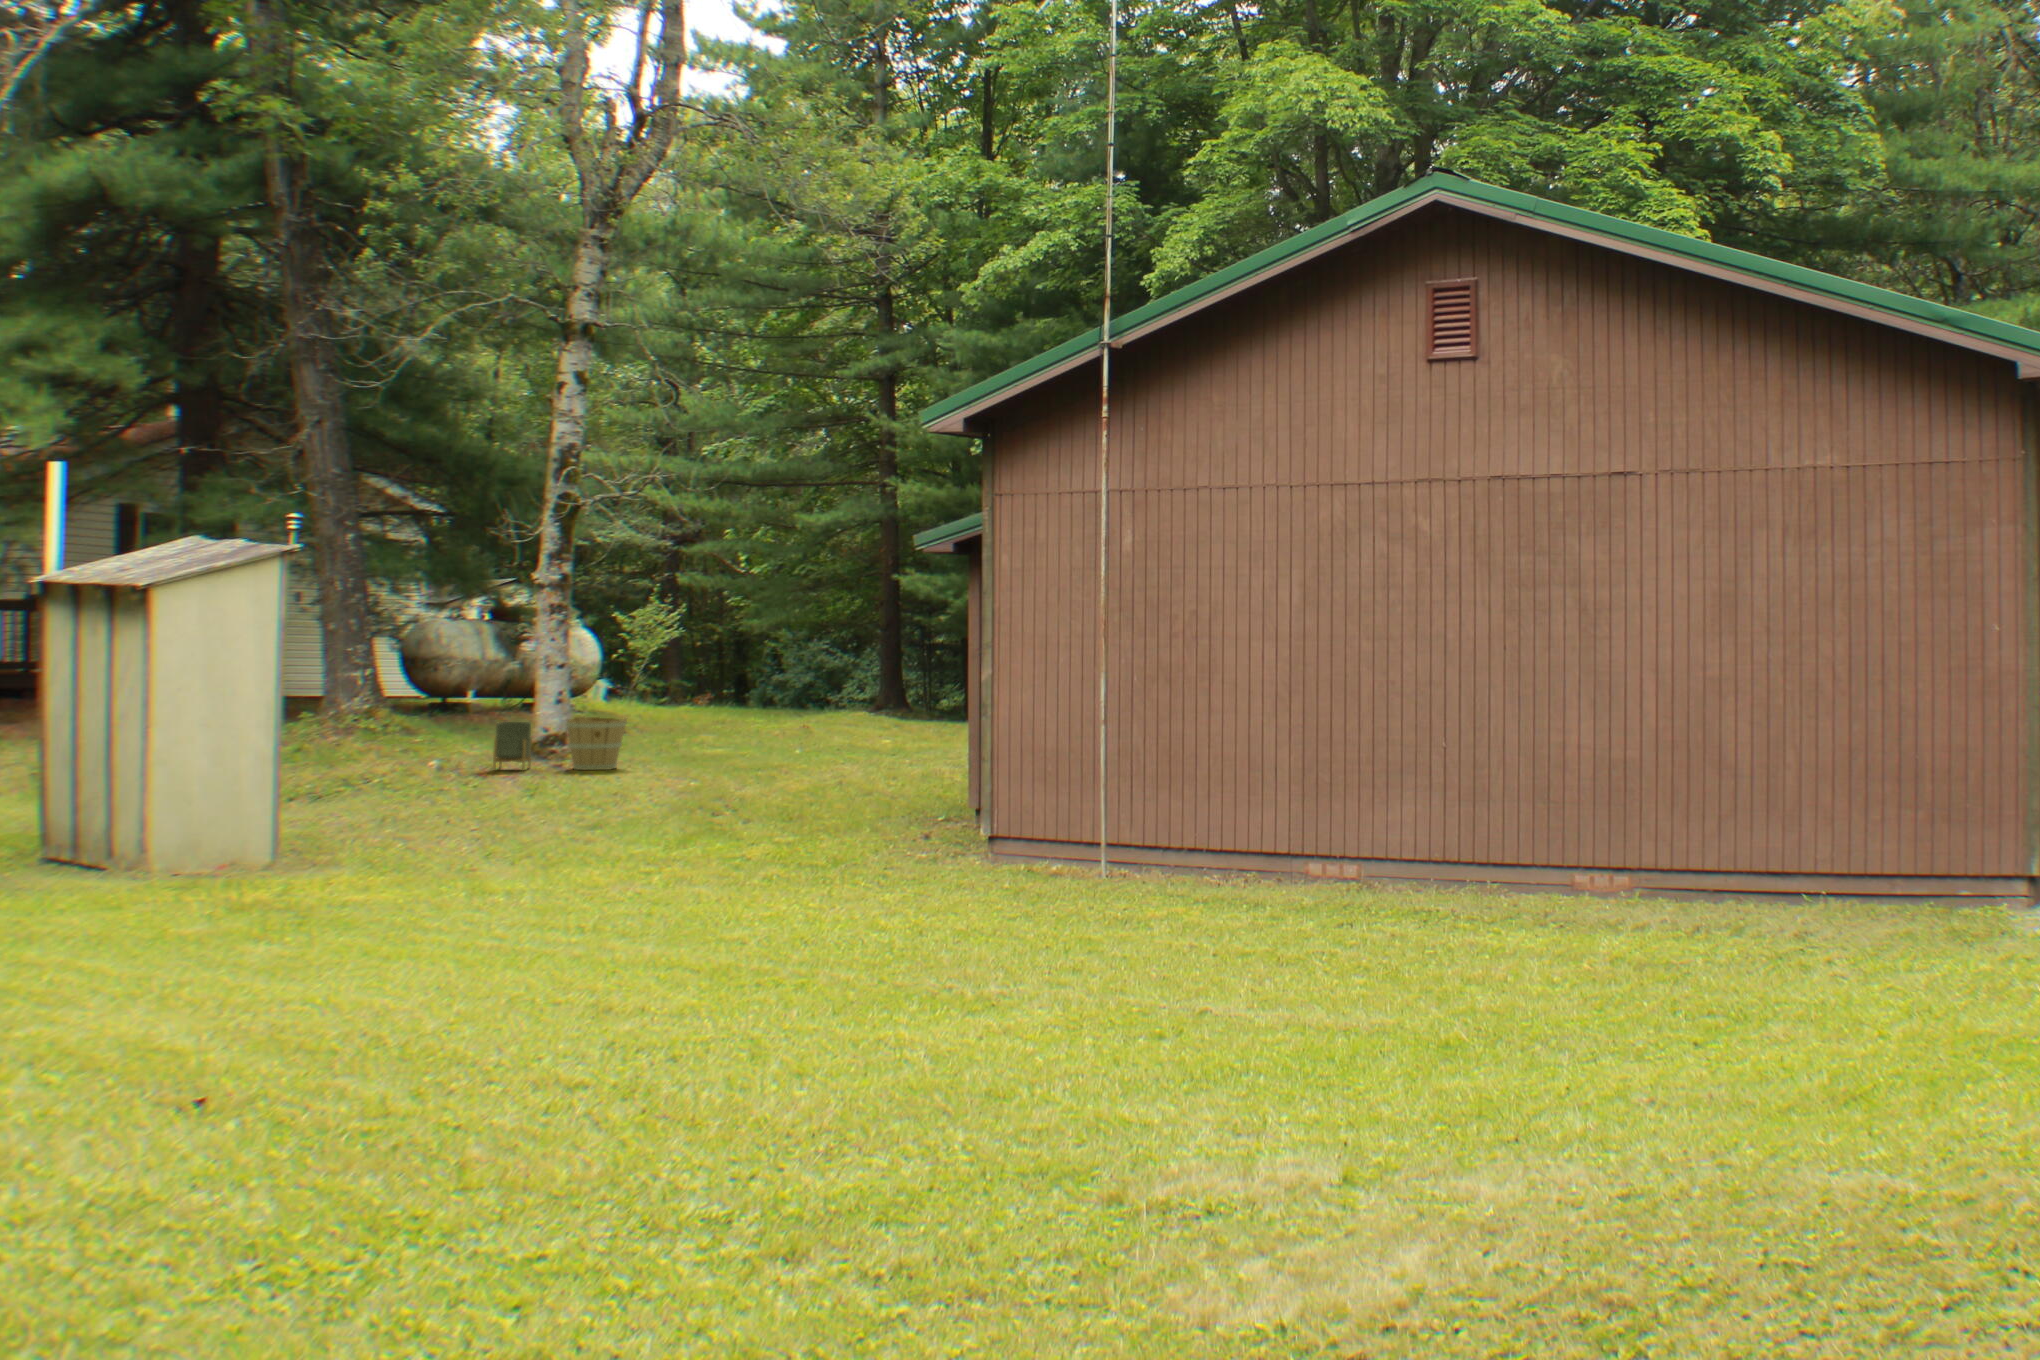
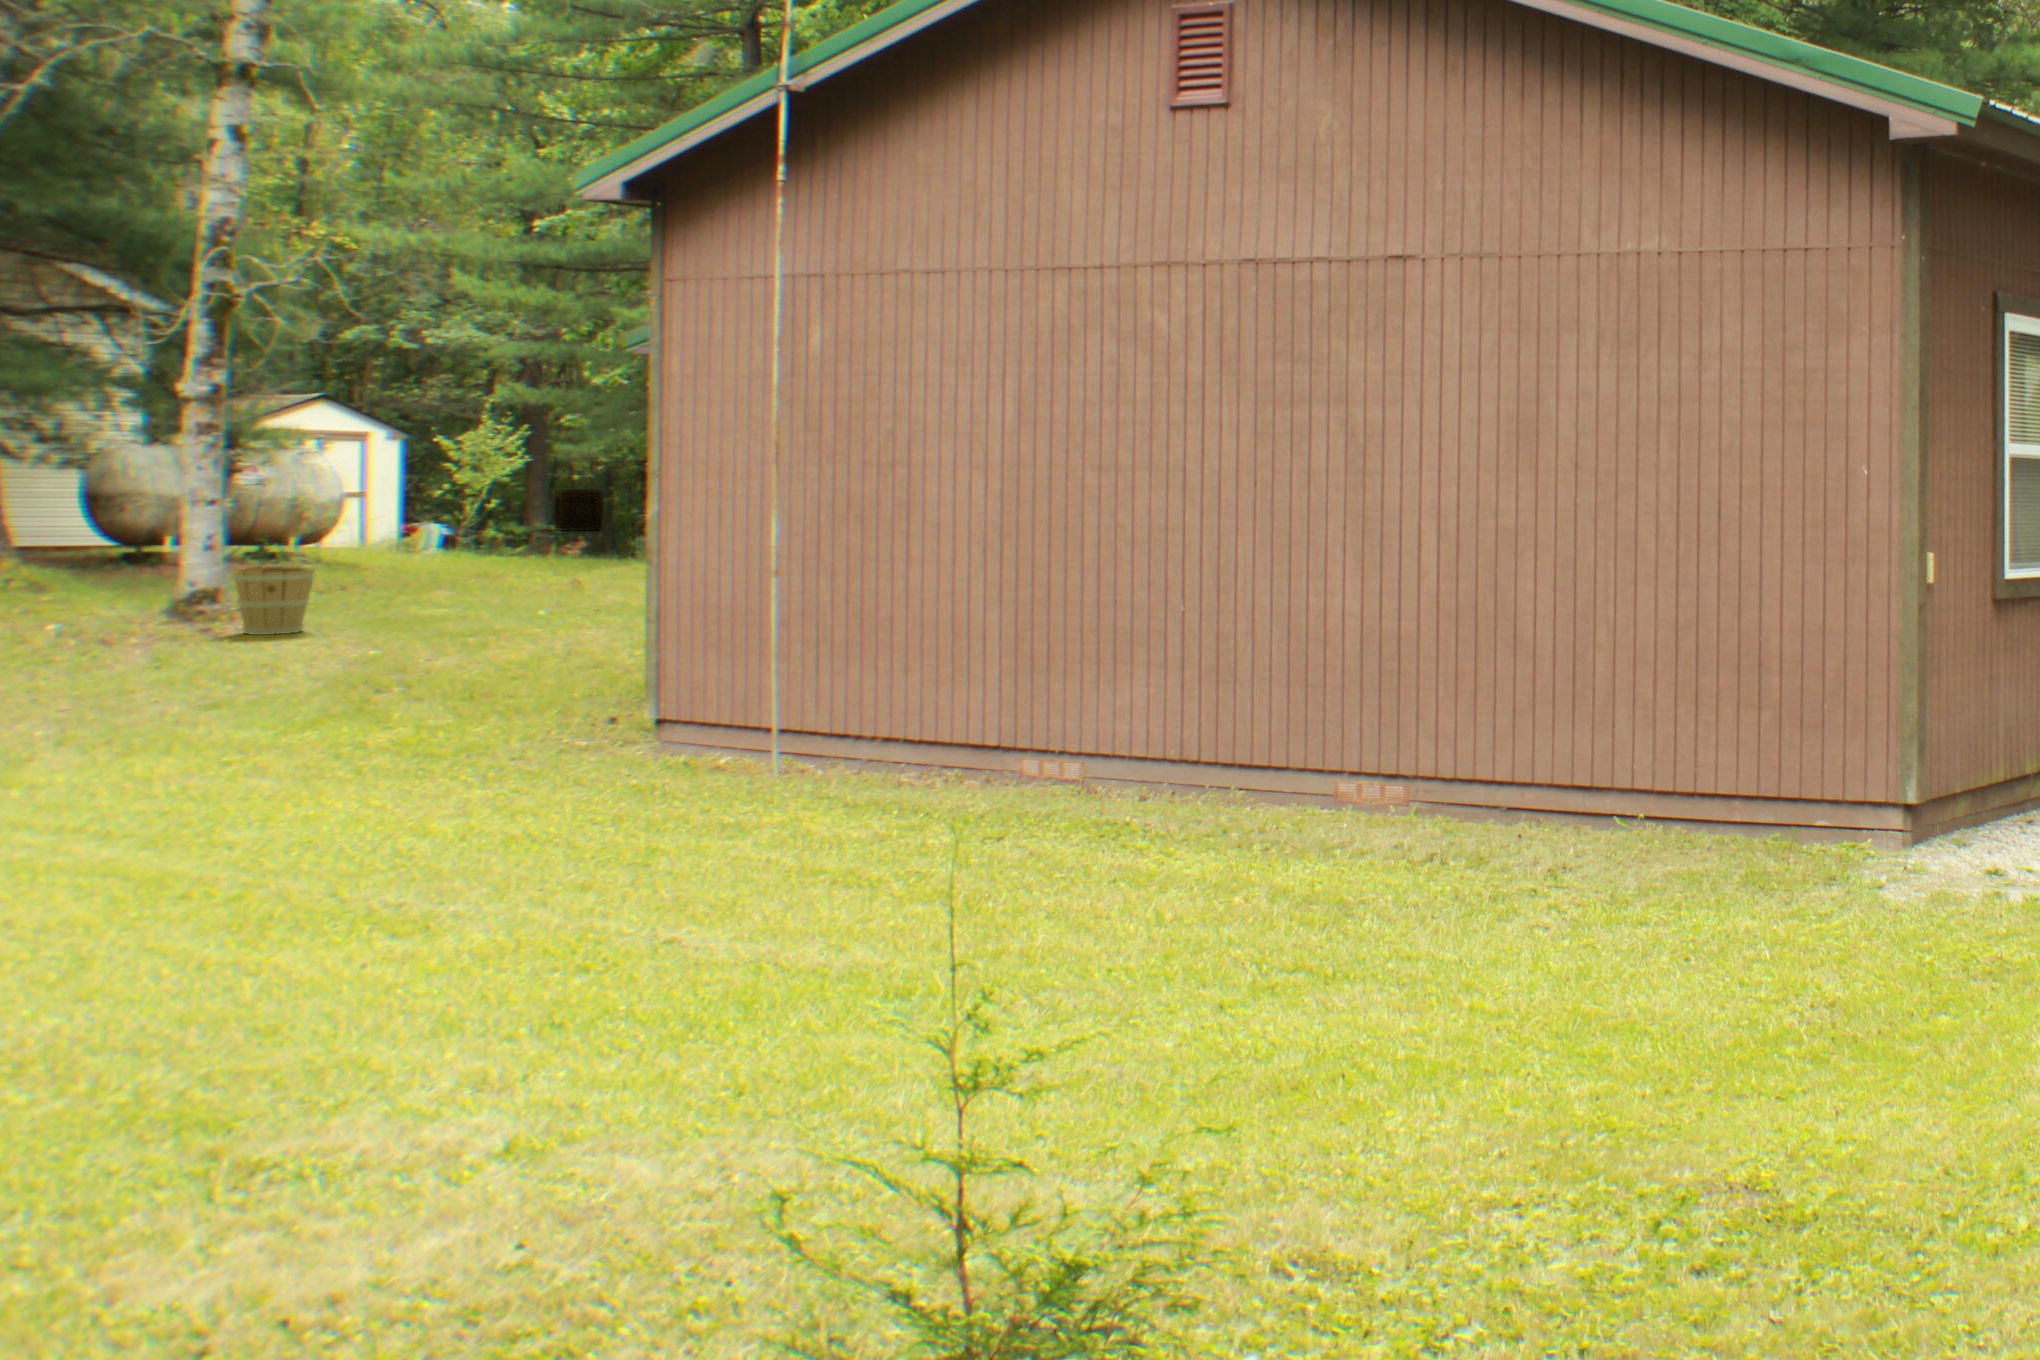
wooden crate: none [696,666,736,700] -> present [554,488,604,531]
planter: present [493,722,532,770] -> none [132,574,188,637]

